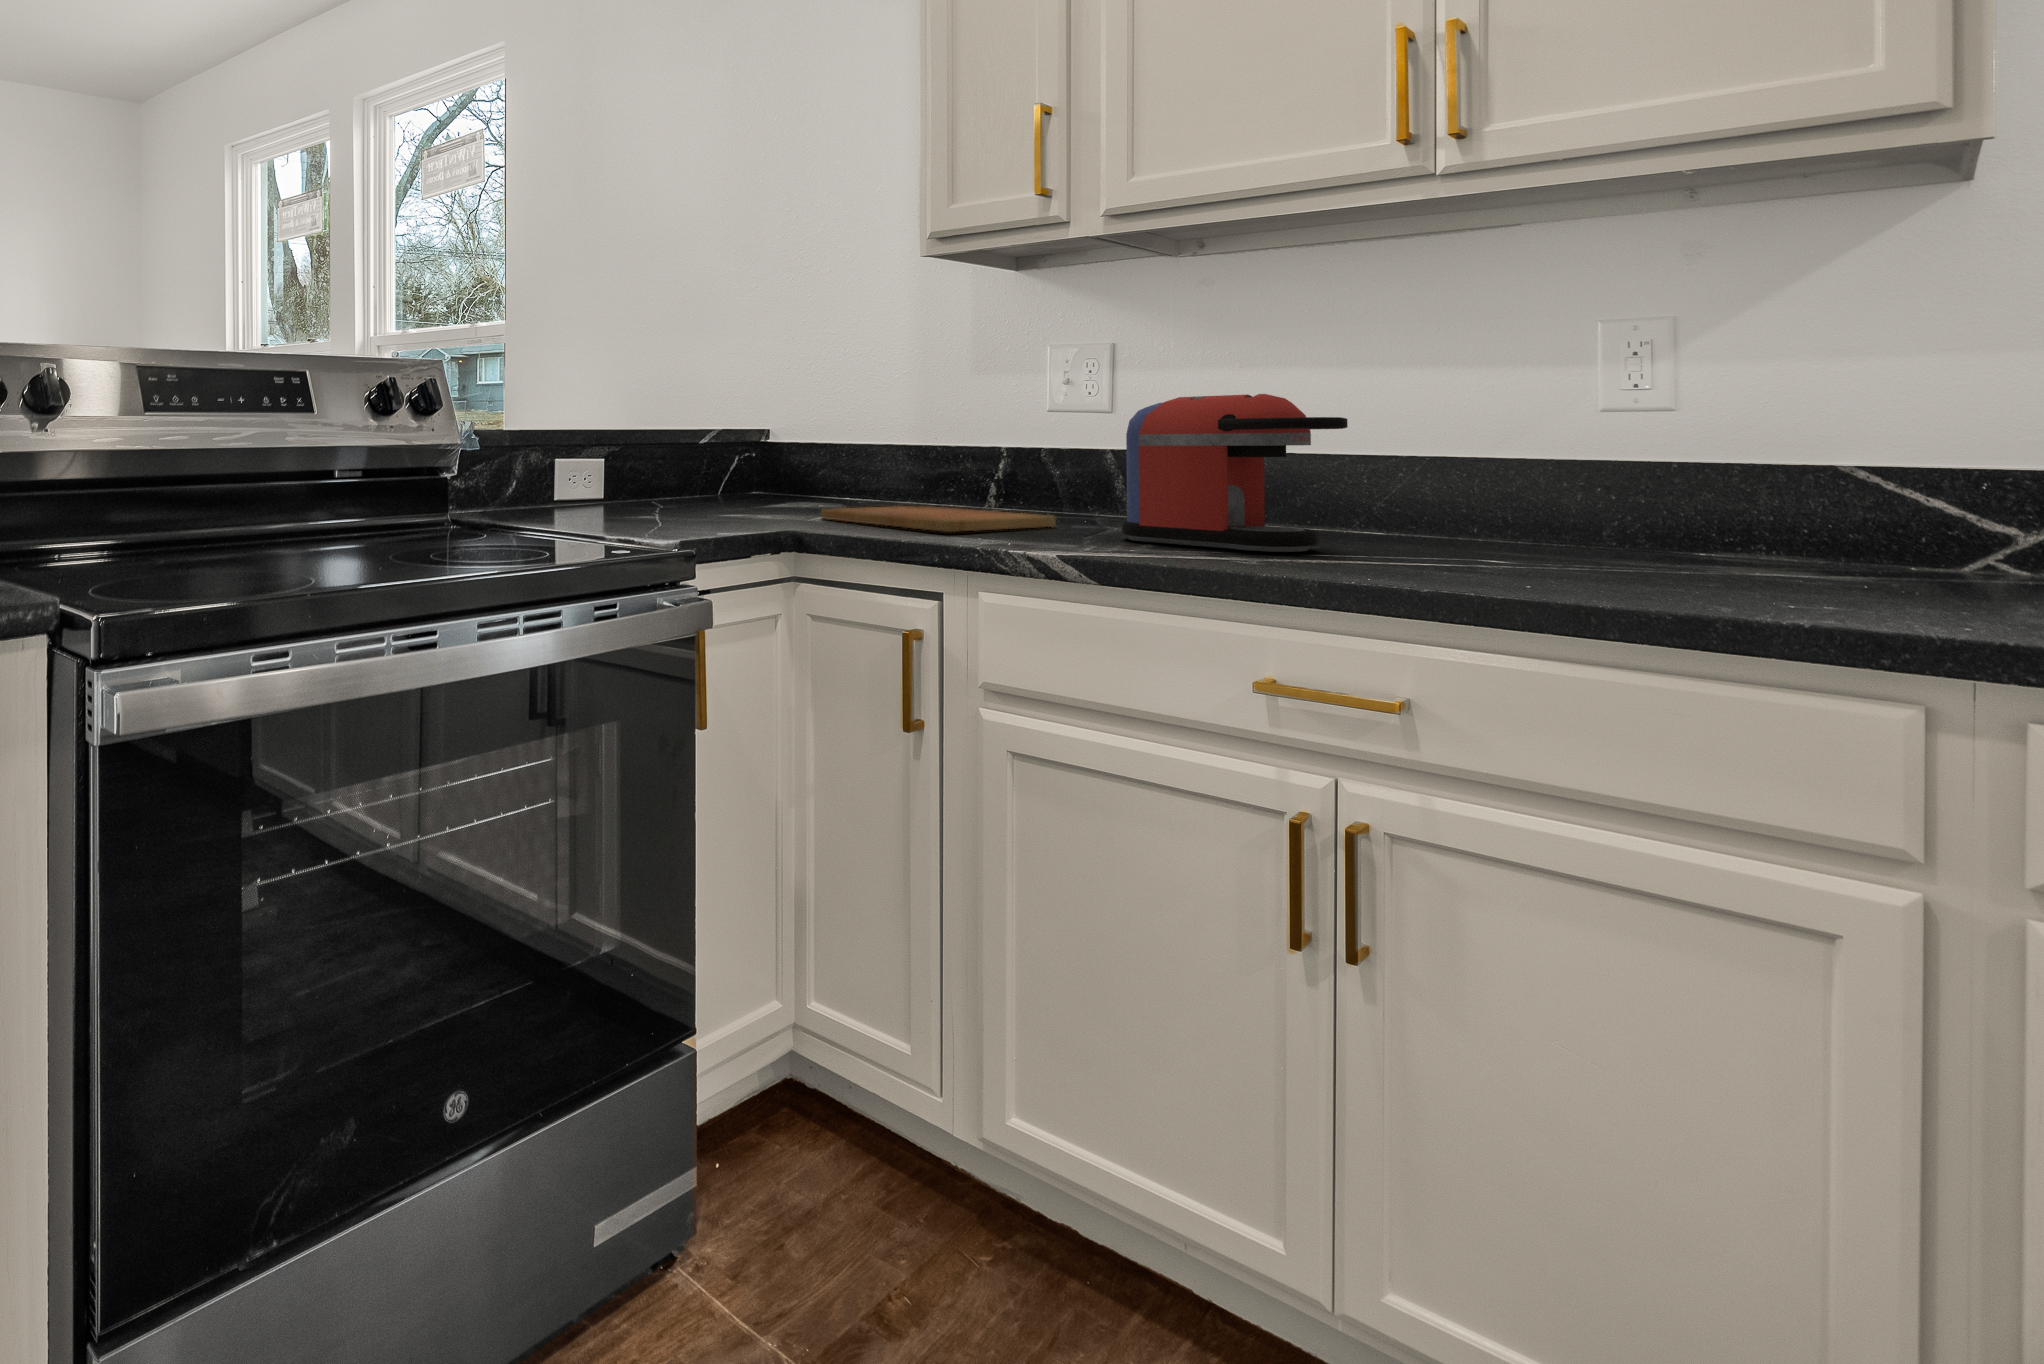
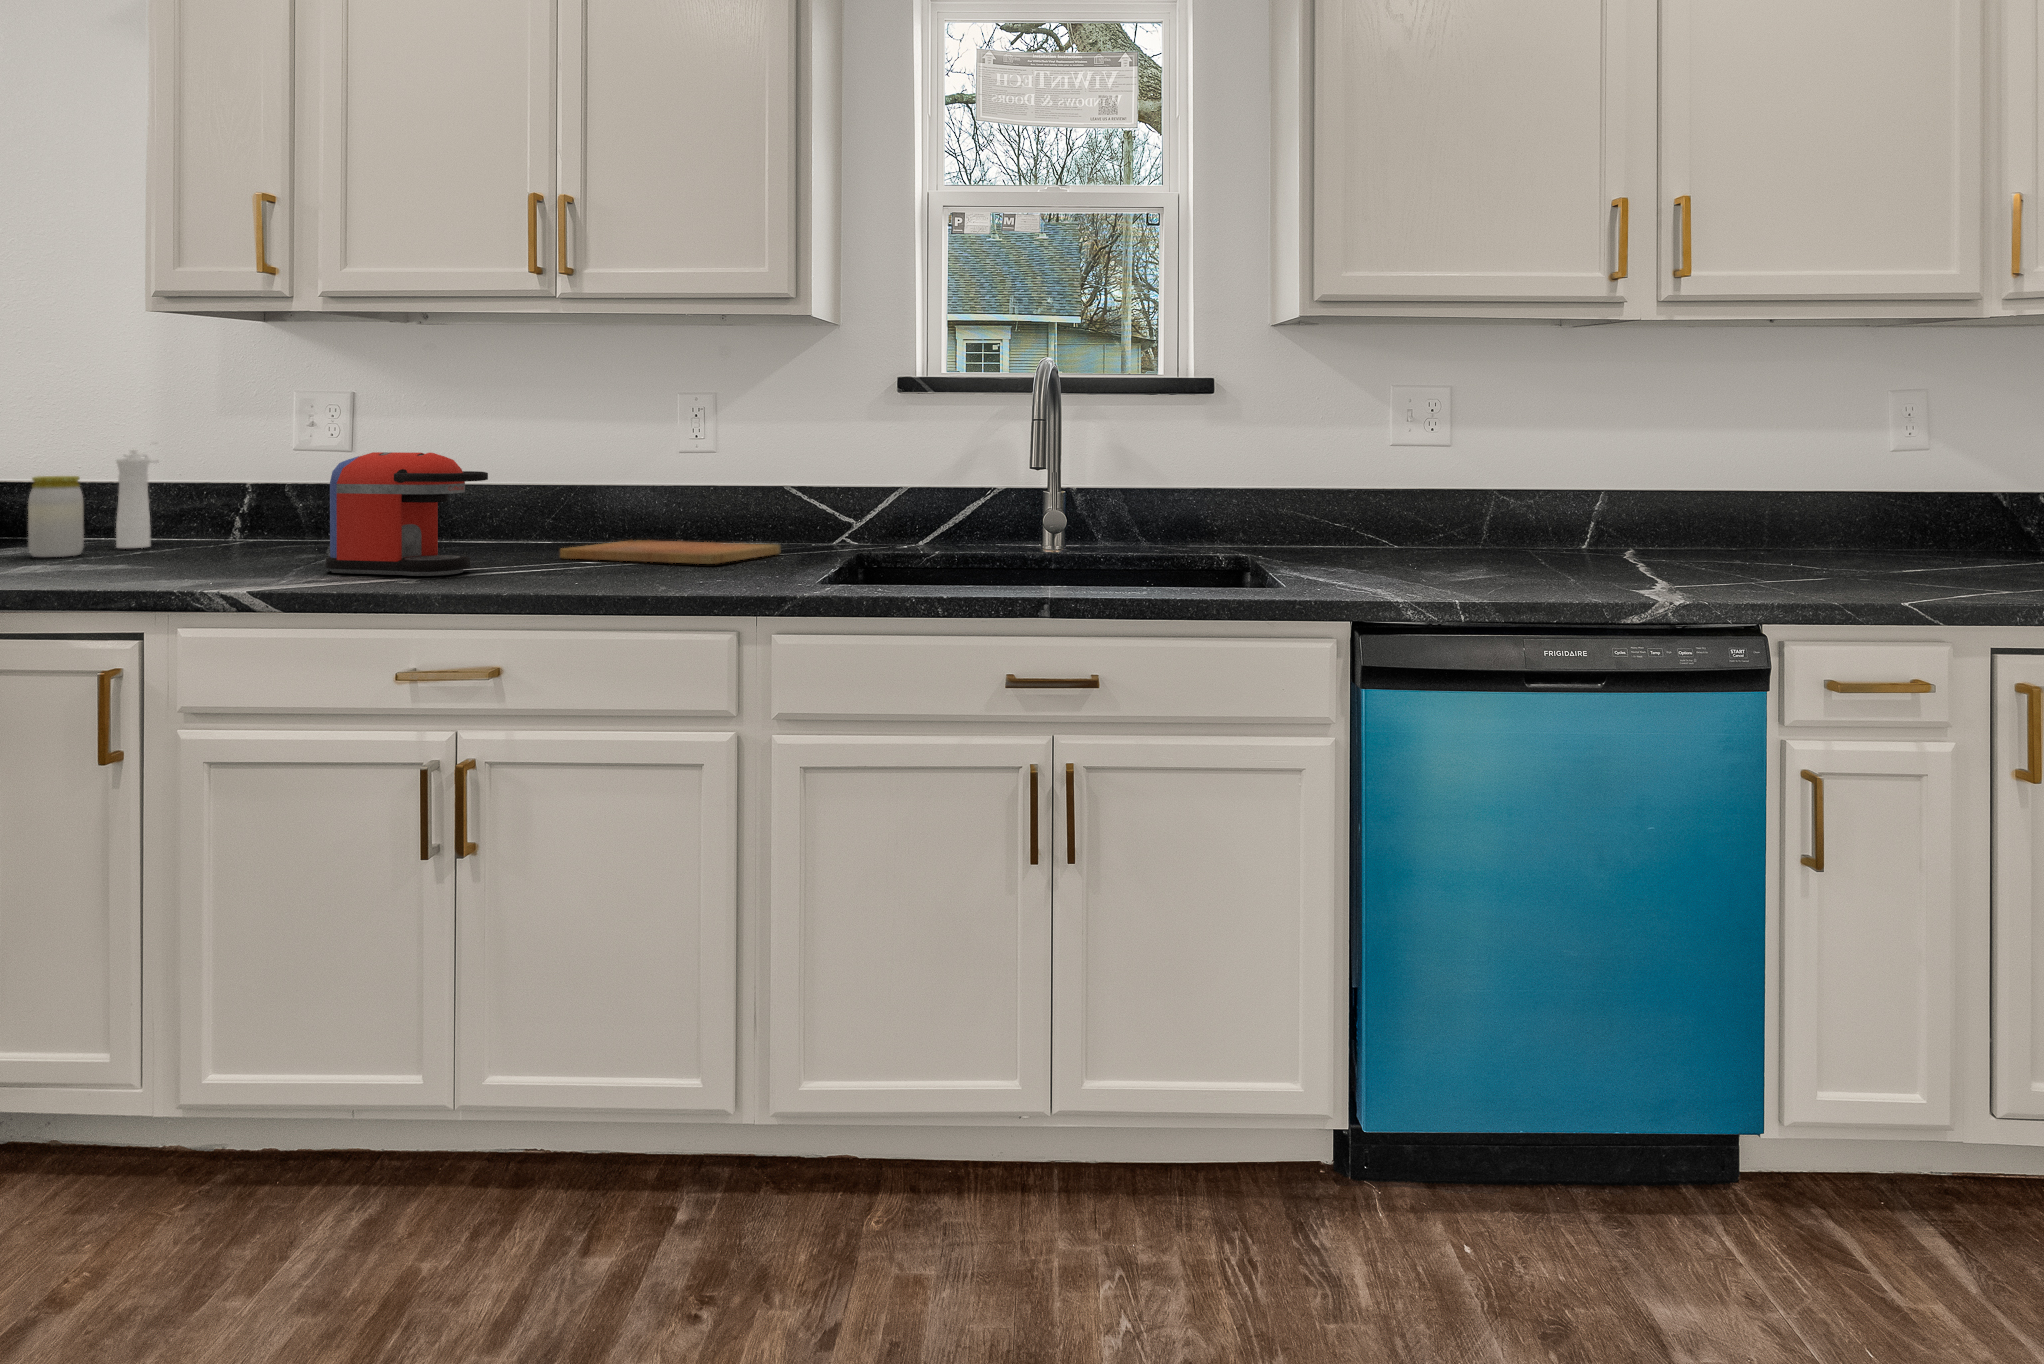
pepper mill: none [890,402,937,506] -> present [116,442,159,548]
jar: none [822,436,866,511] -> present [28,476,84,557]
cutting board: present [821,506,1056,532] -> present [560,540,781,564]

